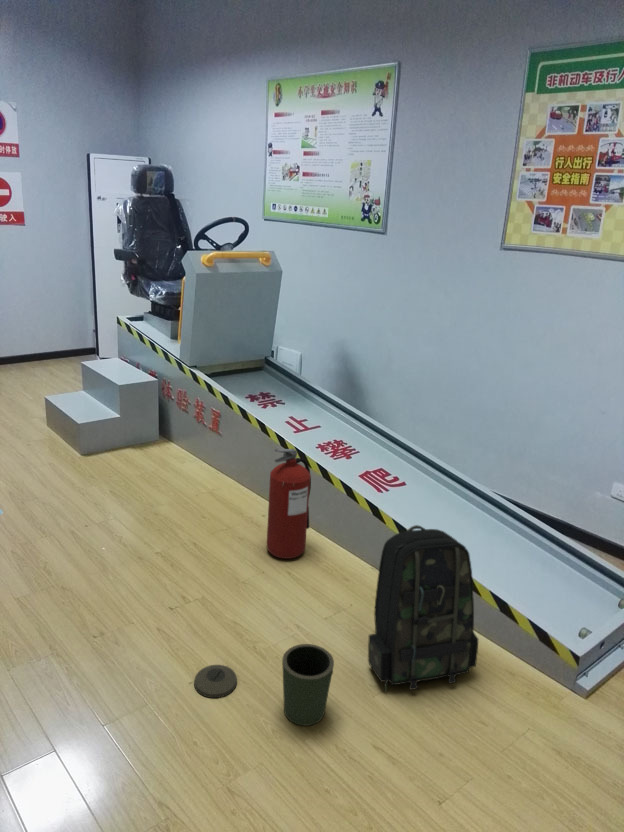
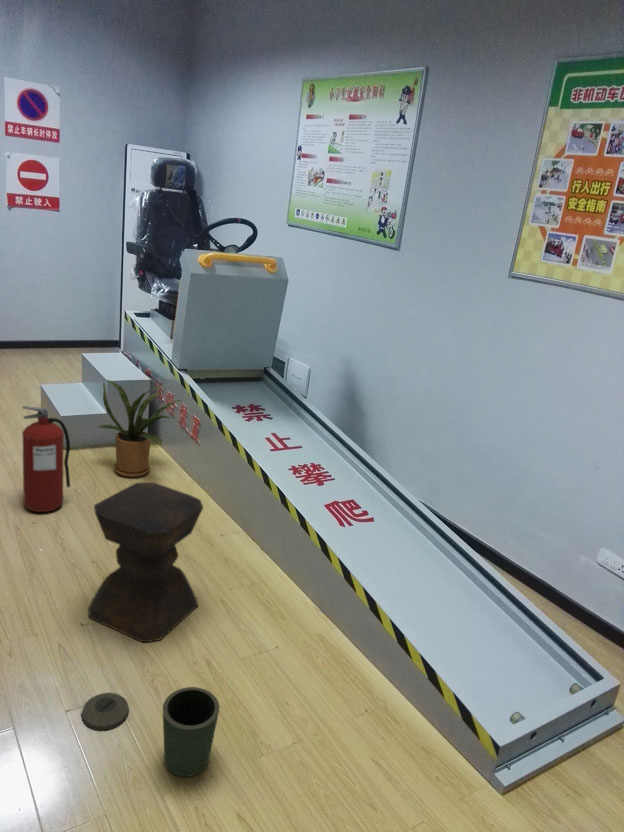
house plant: none [115,382,200,475] -> present [98,380,181,477]
fire extinguisher: present [267,449,311,559] -> present [22,406,70,512]
stool: none [163,469,265,619] -> present [88,482,203,642]
backpack: present [368,525,479,692] -> none [274,572,395,753]

